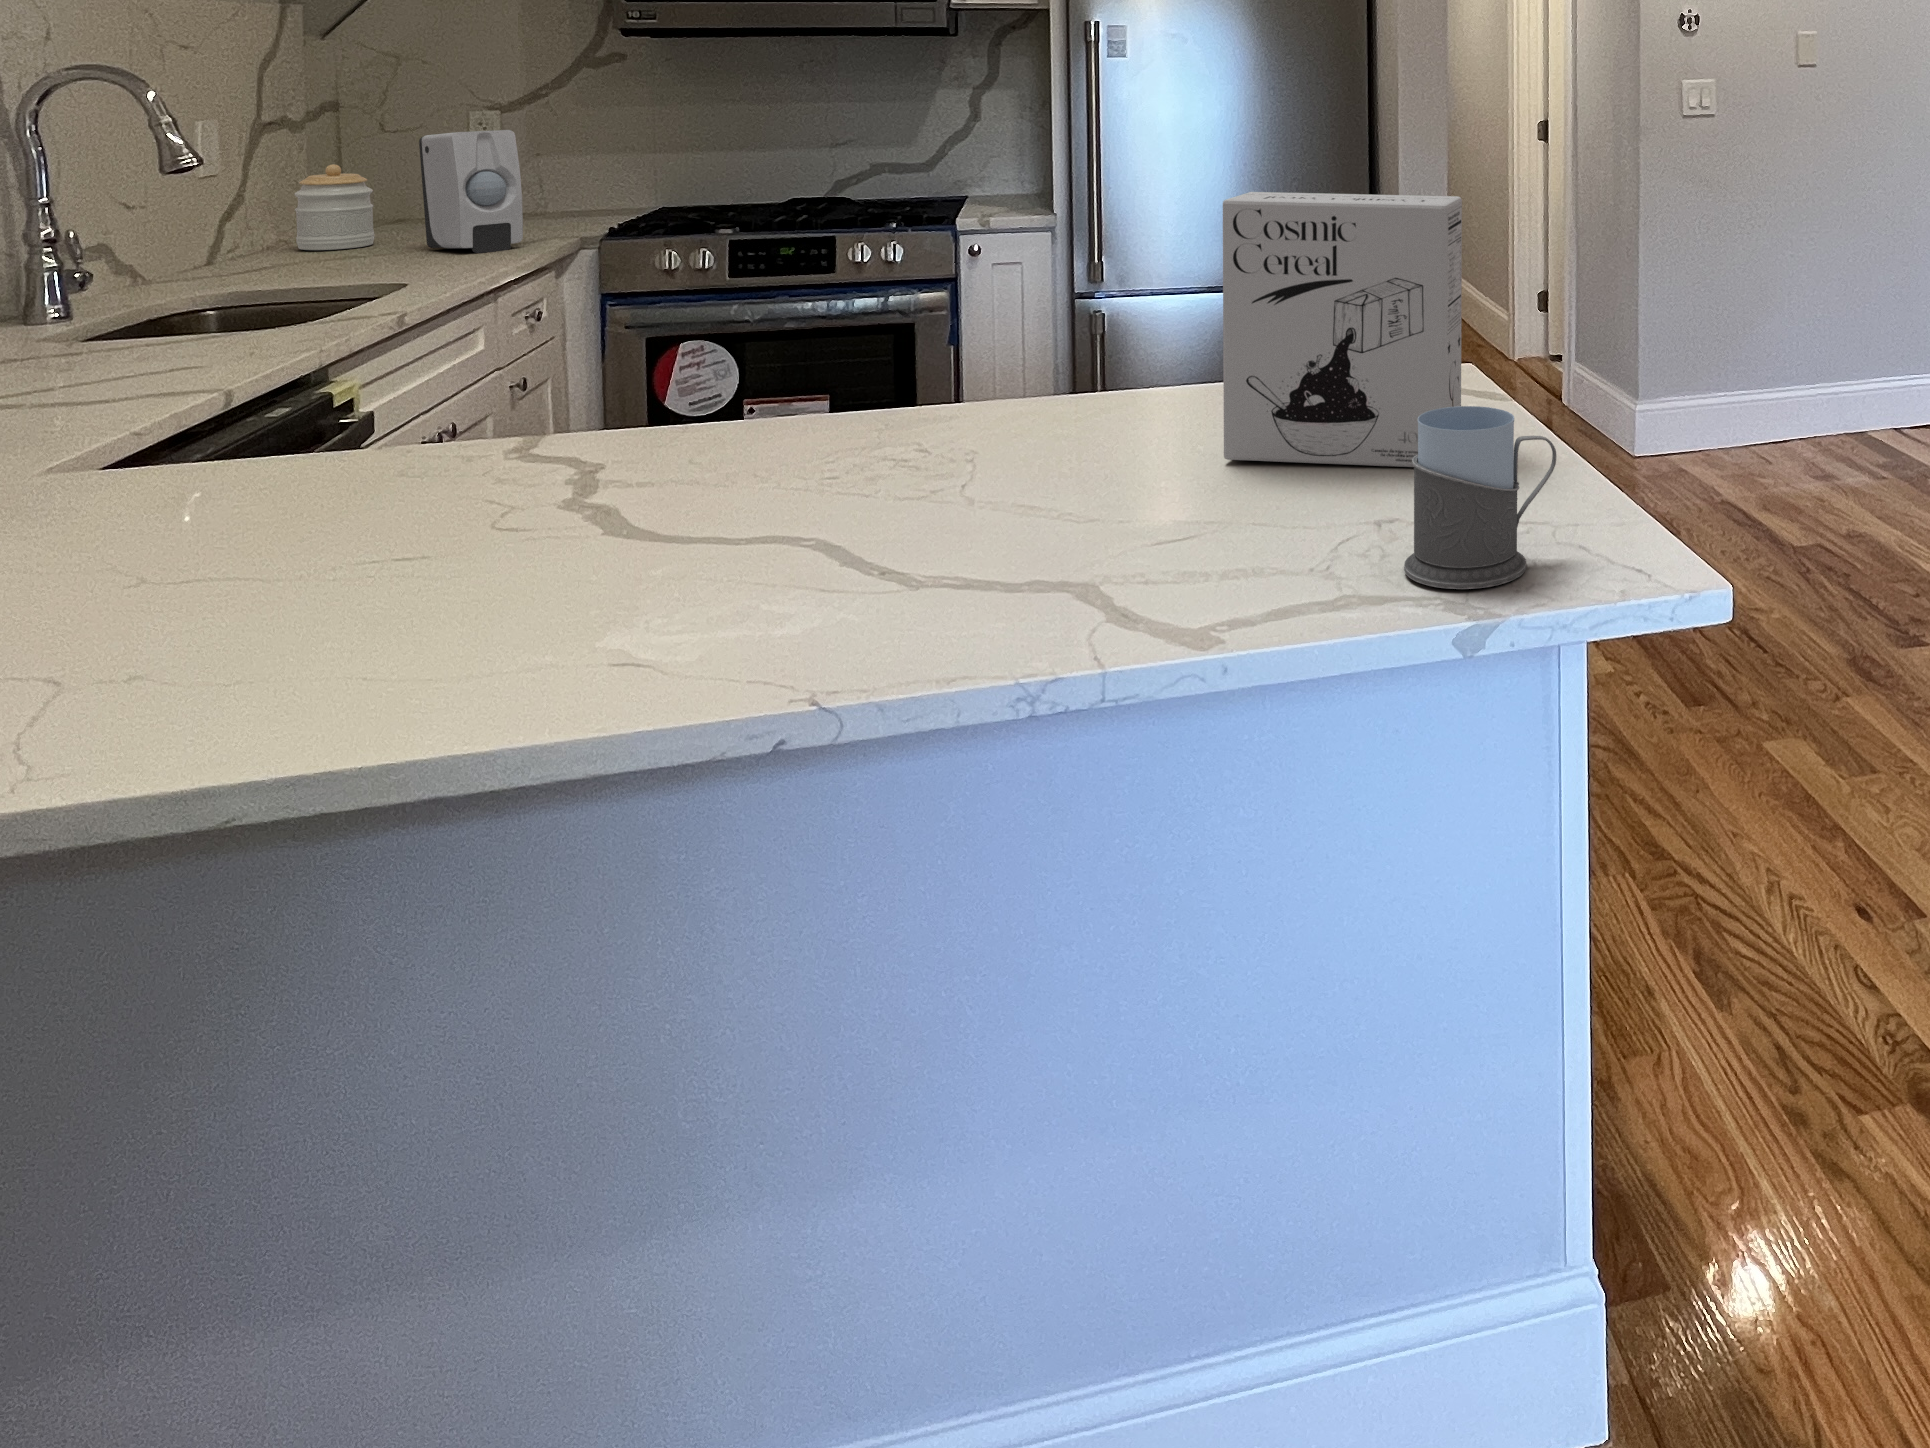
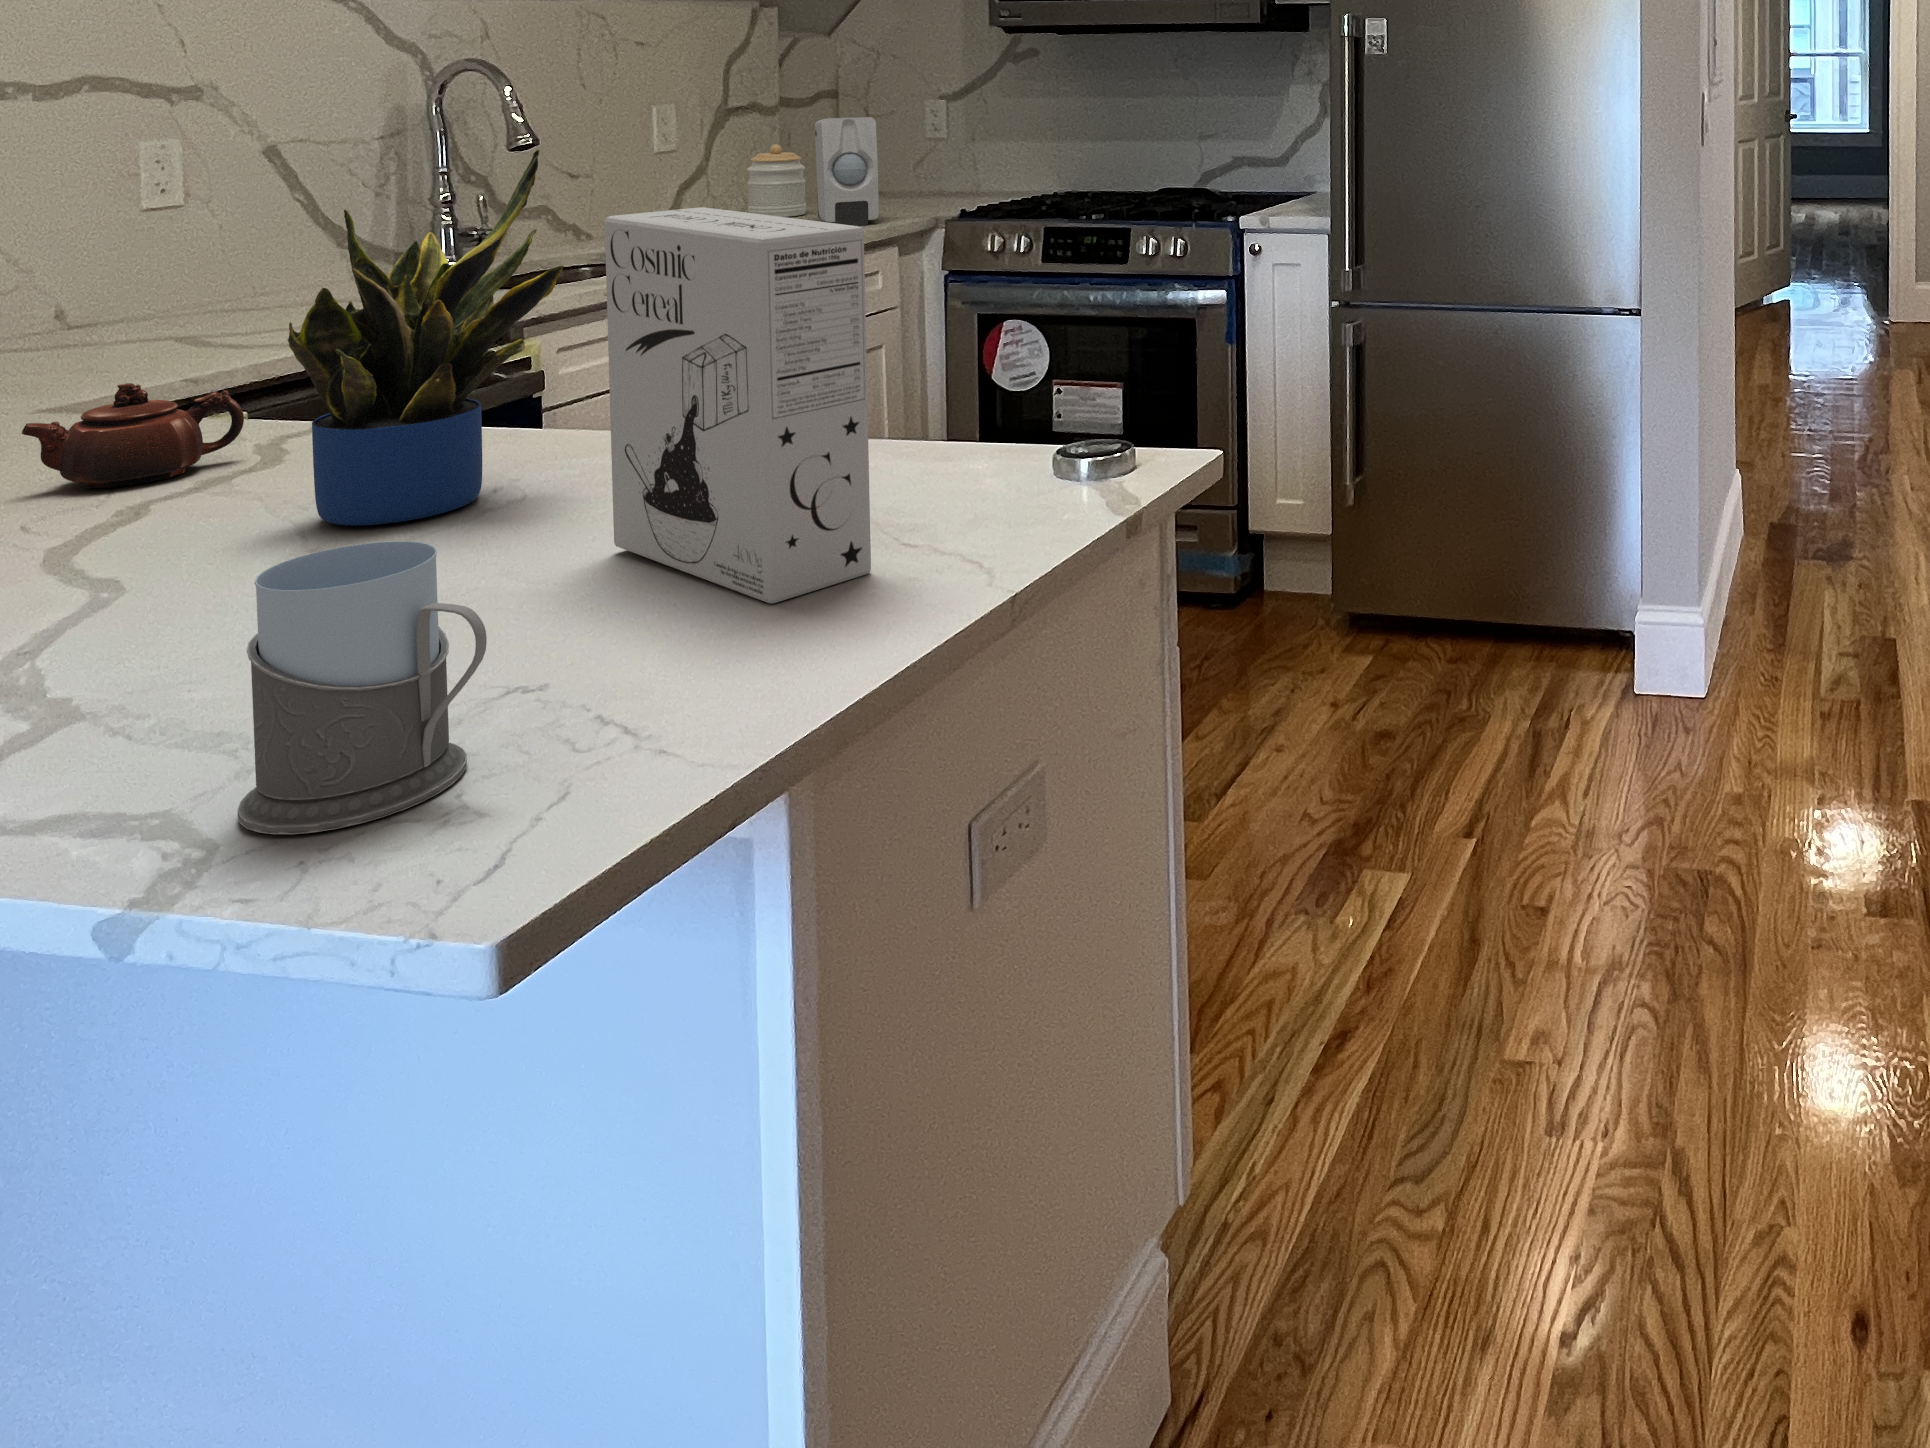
potted plant: none [856,151,1080,482] -> present [288,149,564,525]
teapot: none [445,397,601,500] -> present [22,383,244,488]

